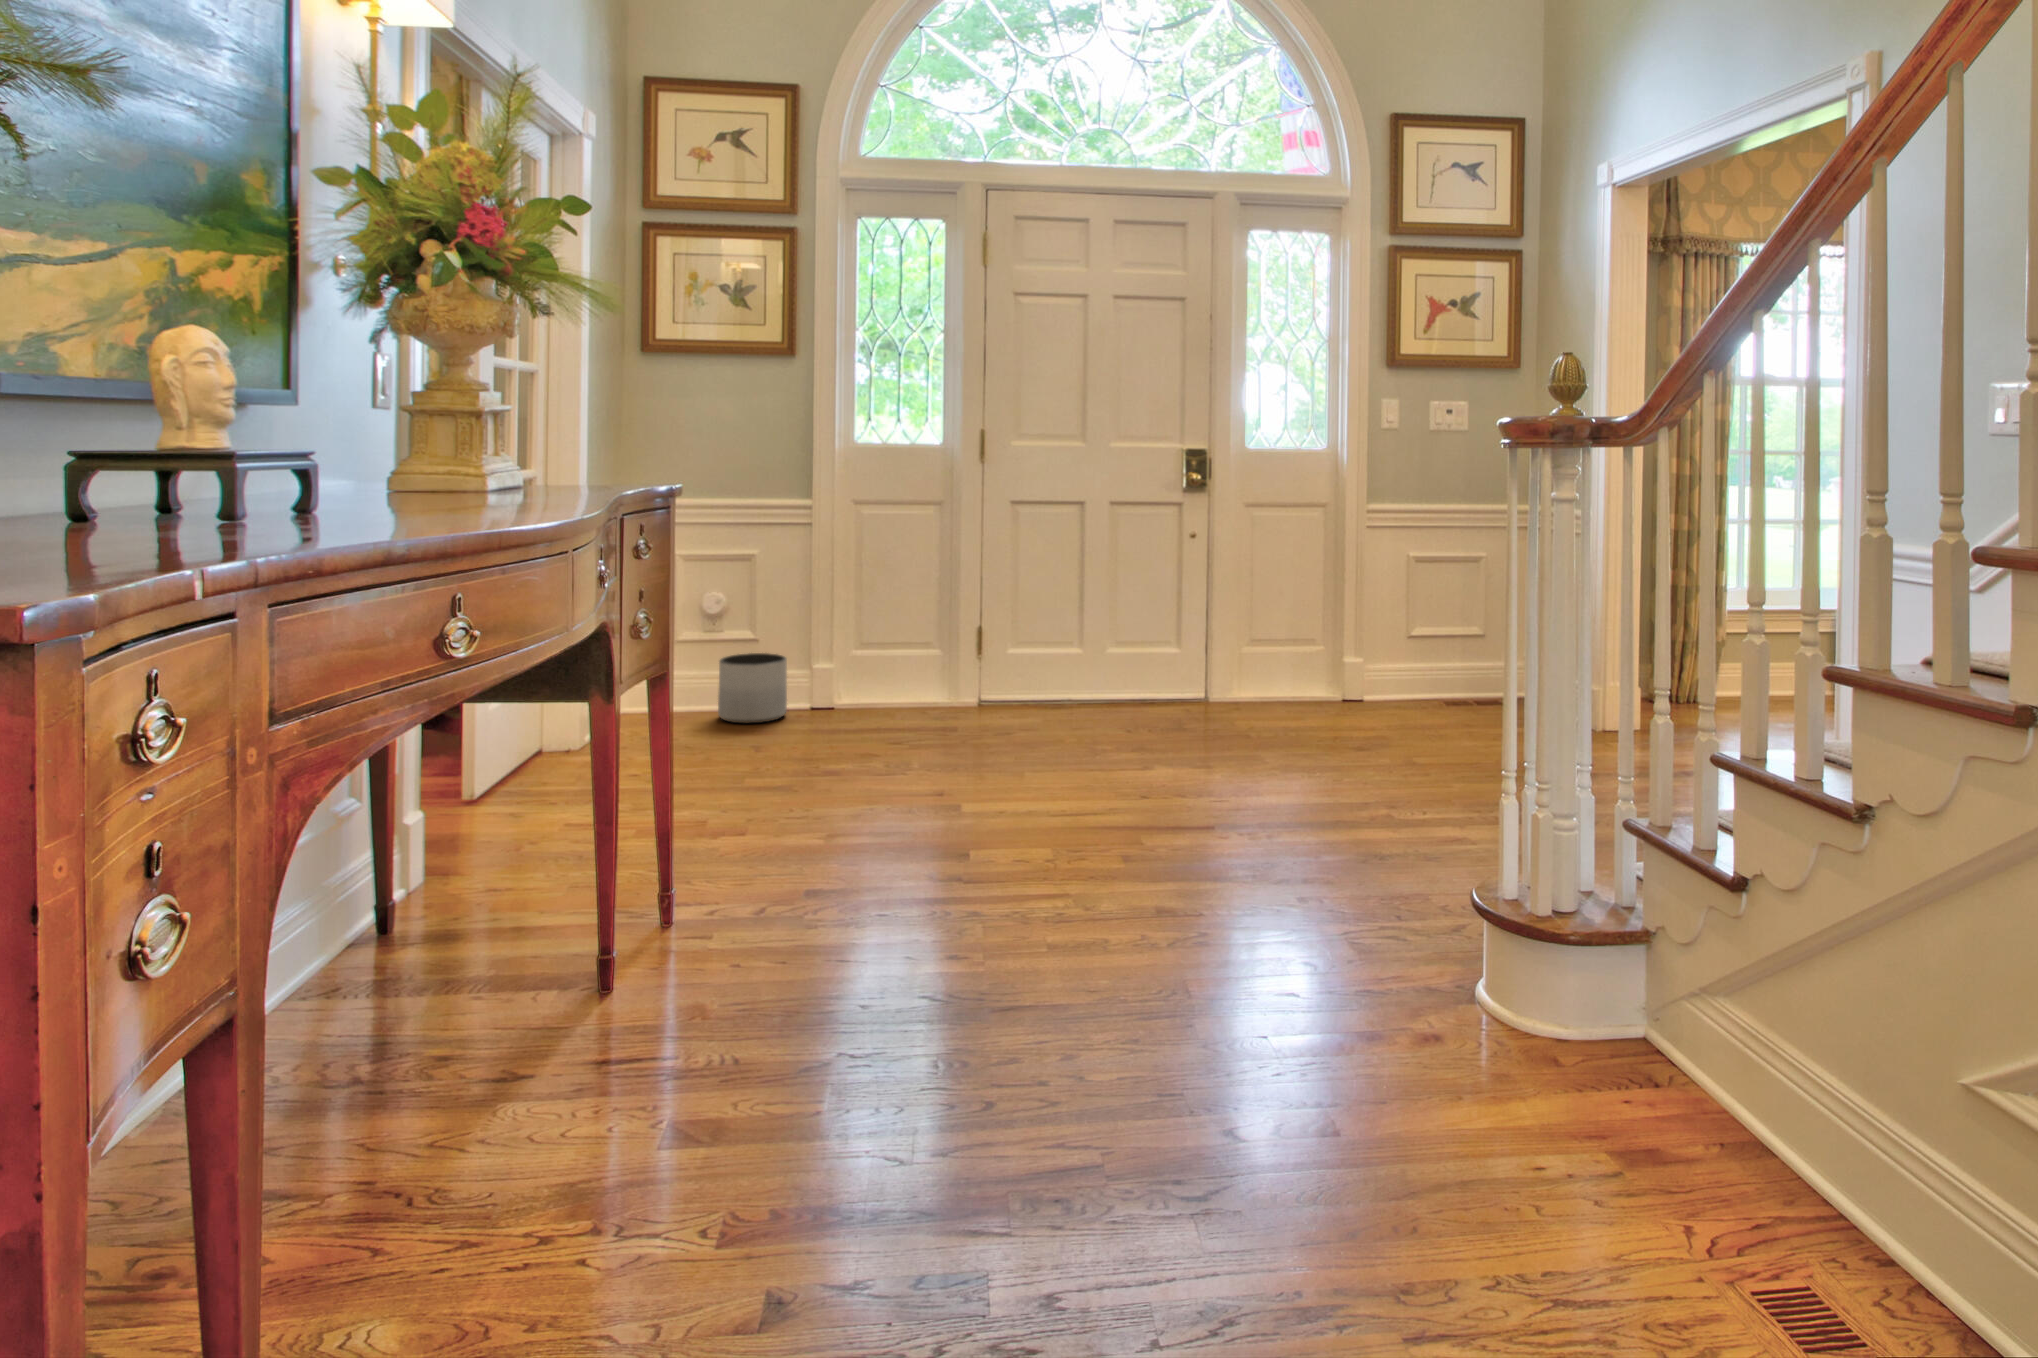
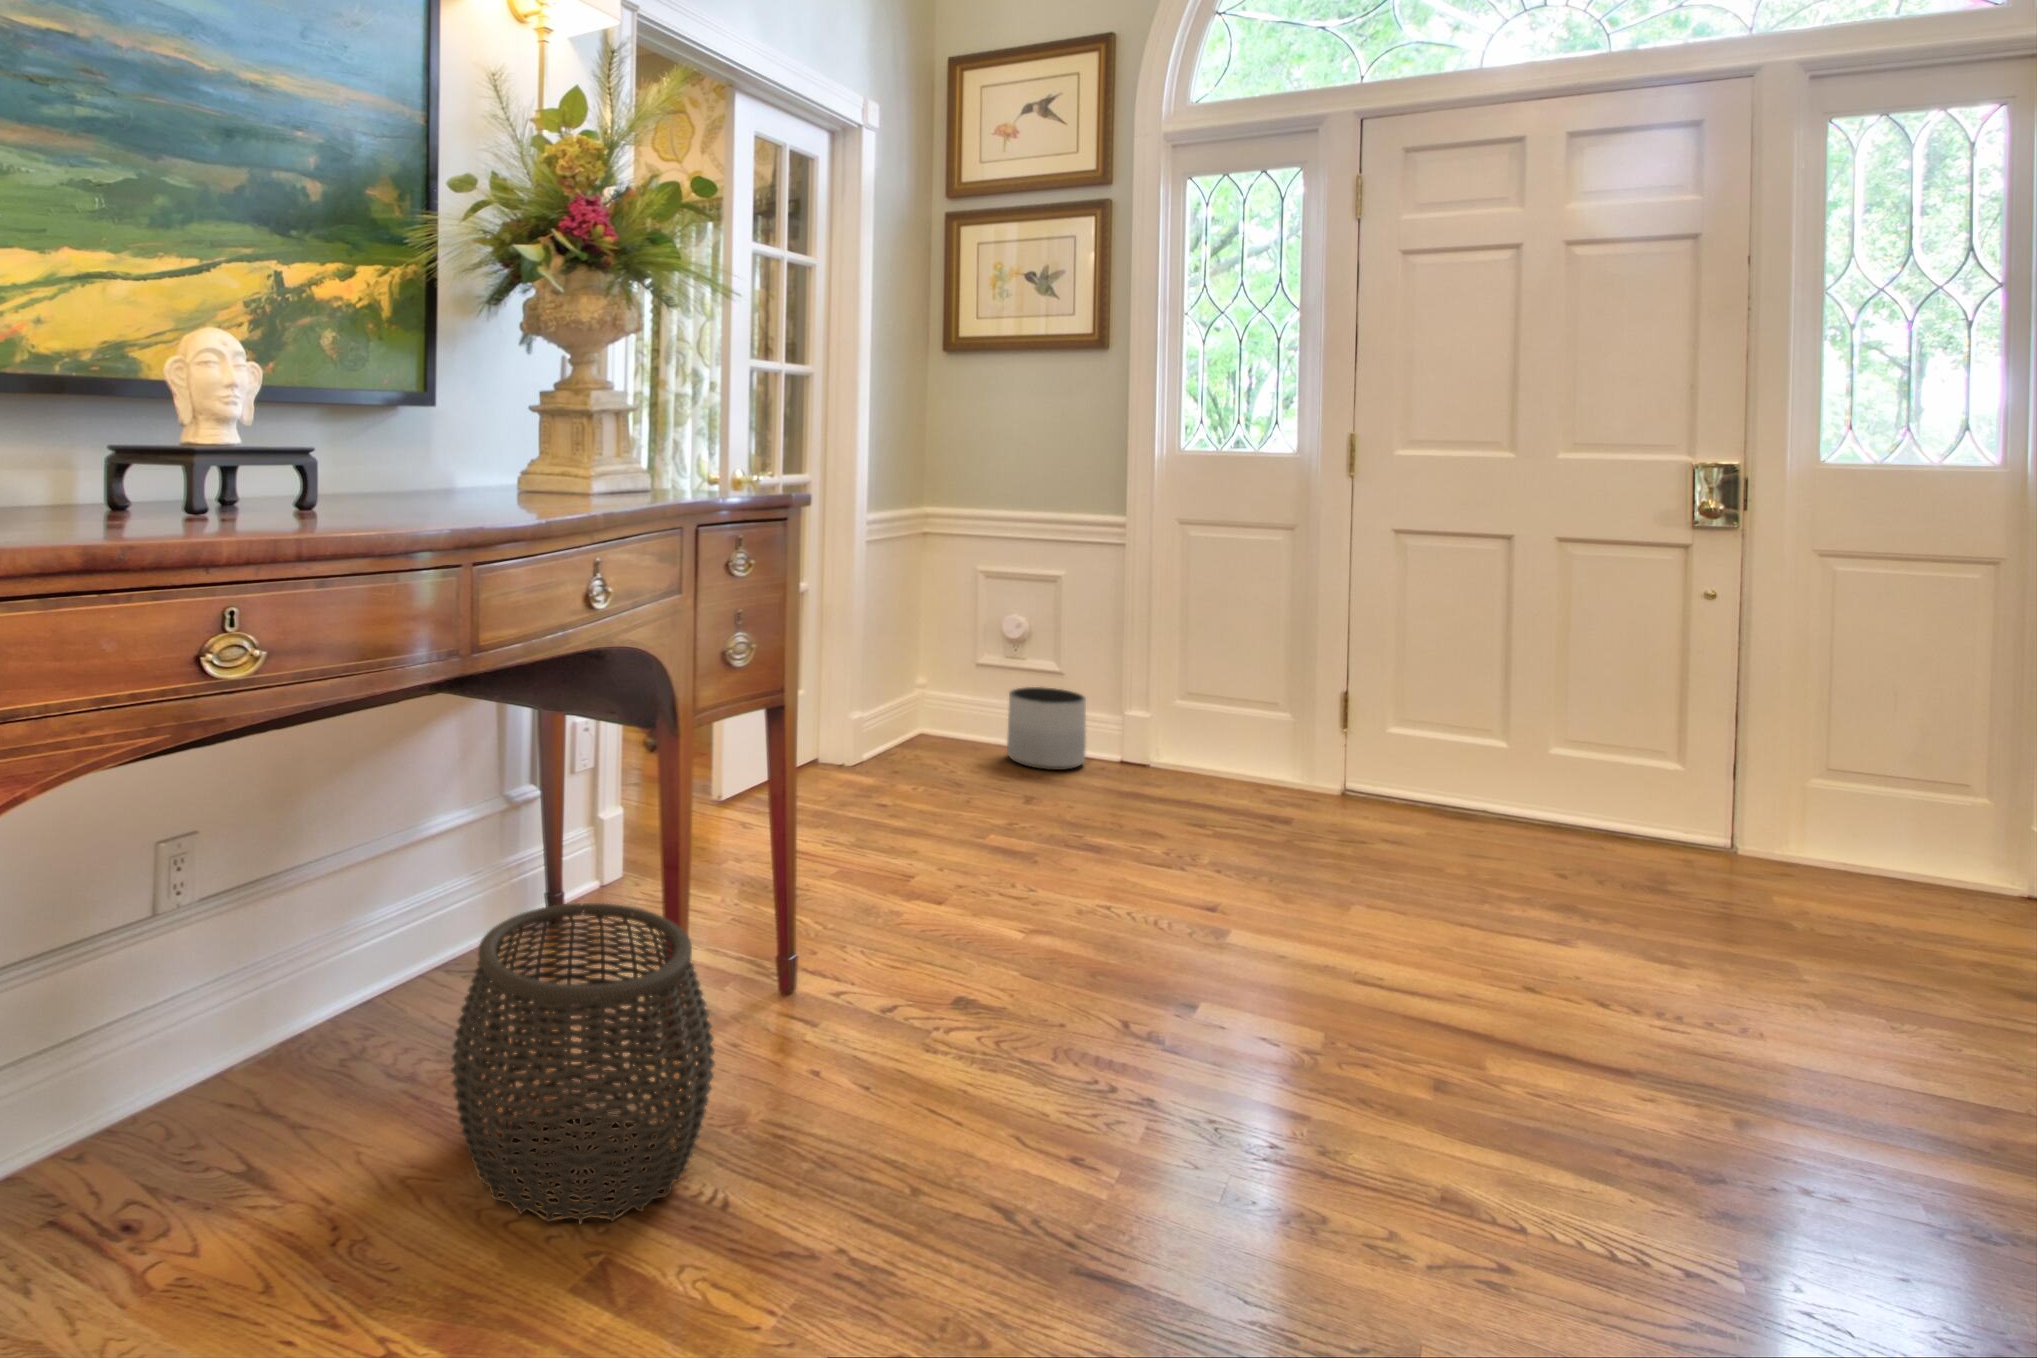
woven basket: none [469,843,713,1107] -> present [451,903,715,1224]

